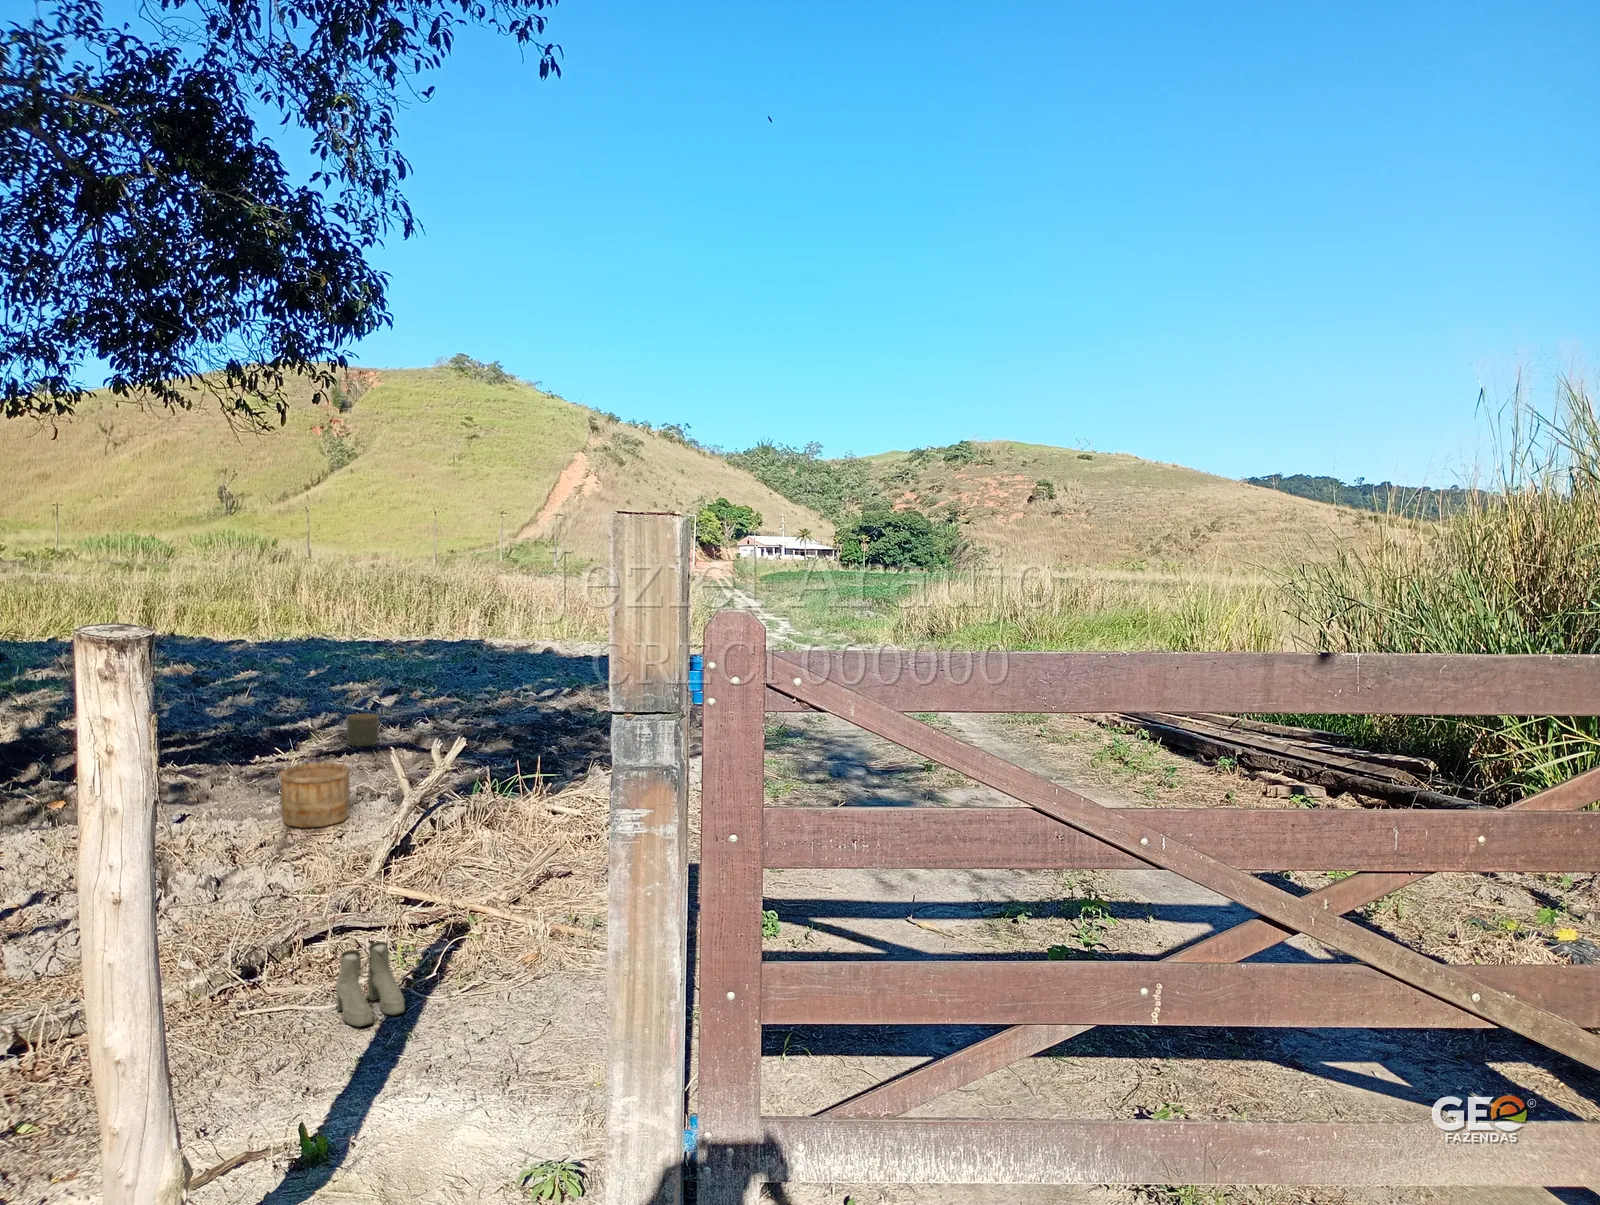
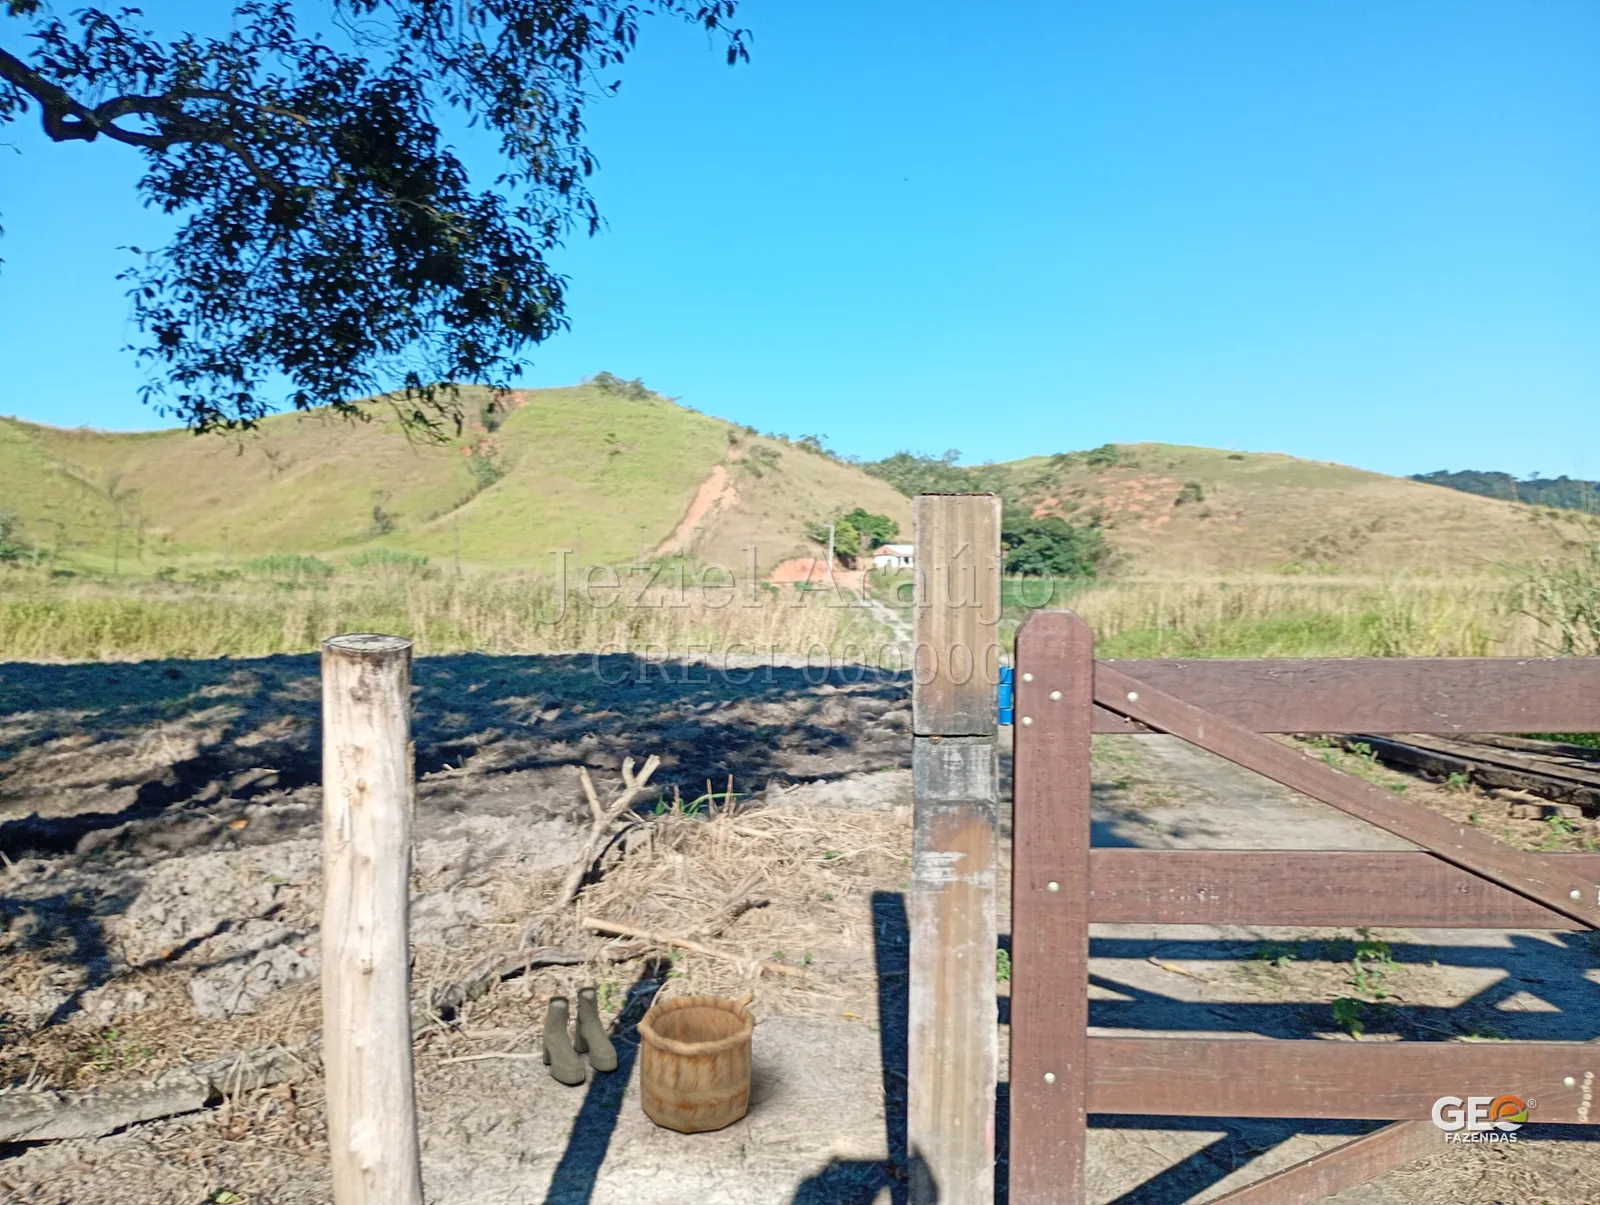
planter: present [347,713,379,746] -> none [516,730,548,764]
wooden bucket: present [279,762,351,828] -> present [637,995,756,1133]

